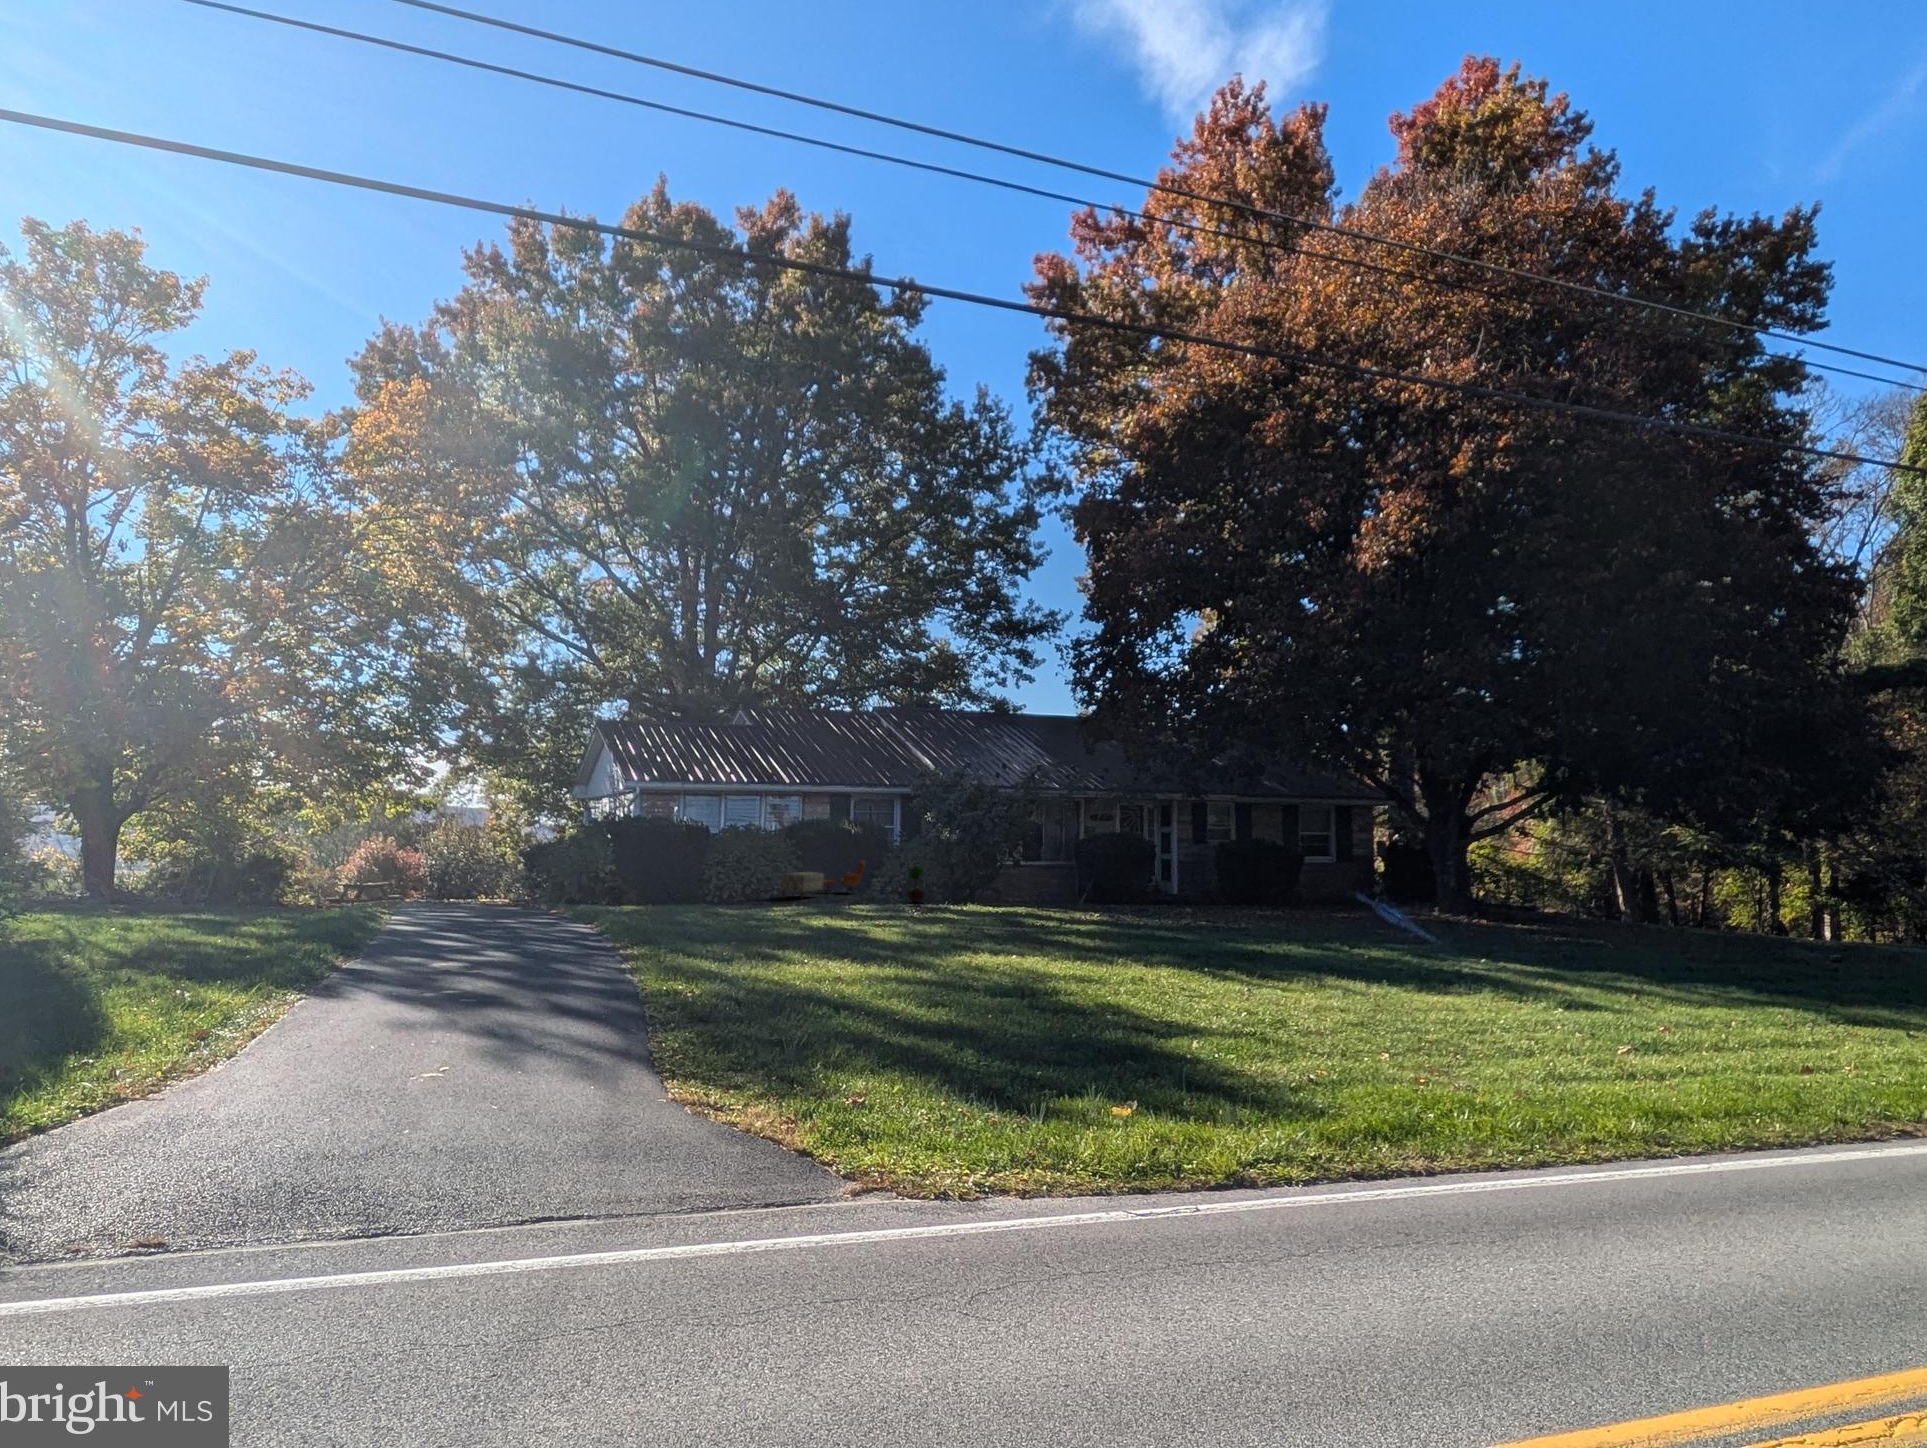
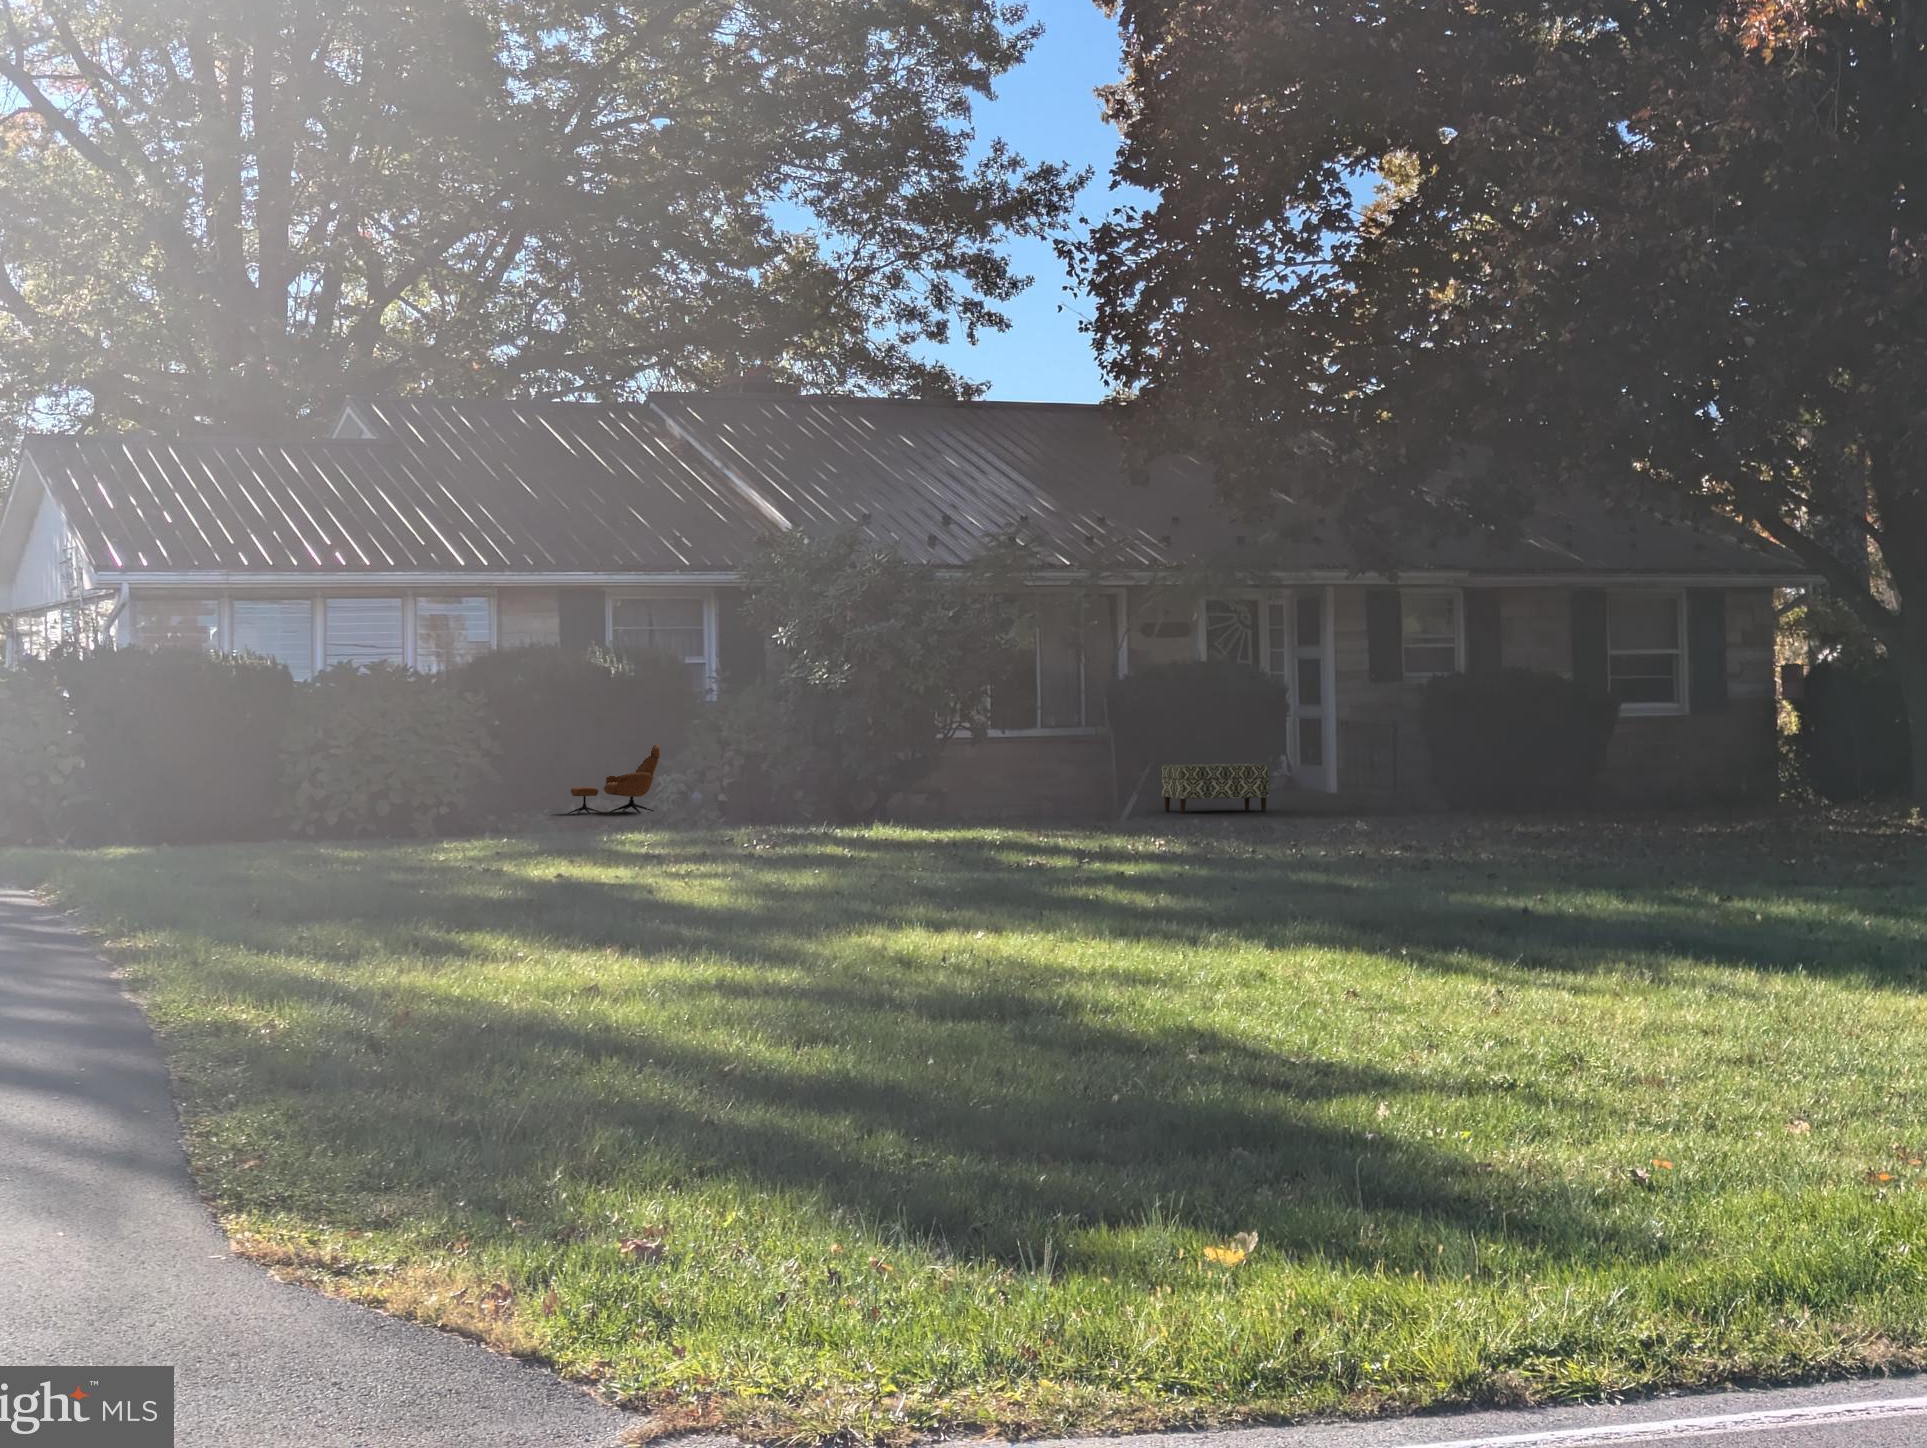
potted tree: present [906,864,925,902] -> none [742,742,792,827]
bench: present [781,872,824,898] -> present [1162,763,1270,814]

